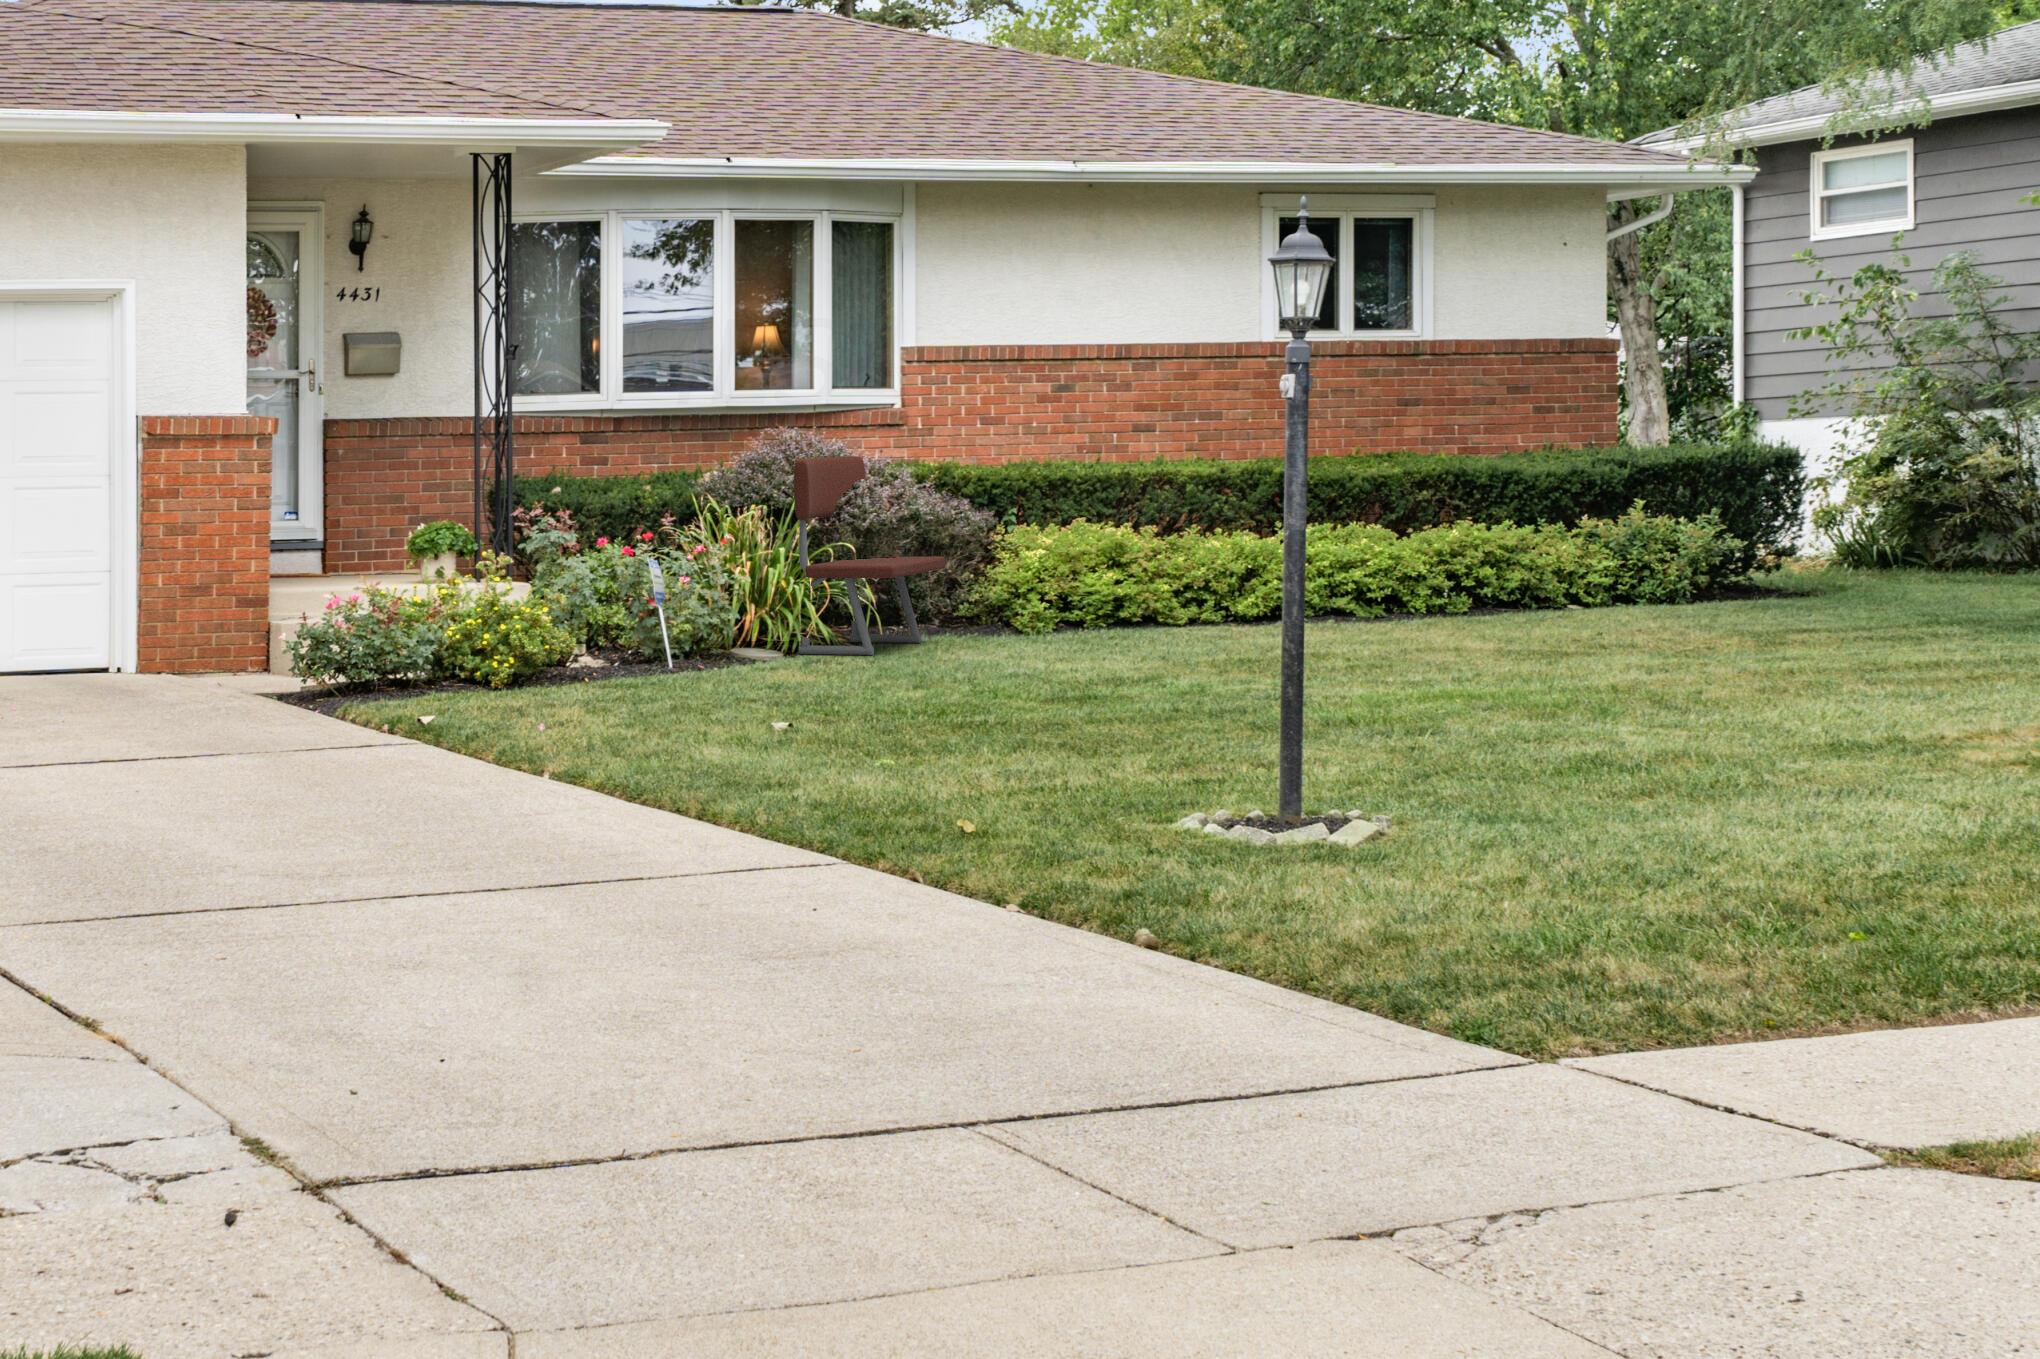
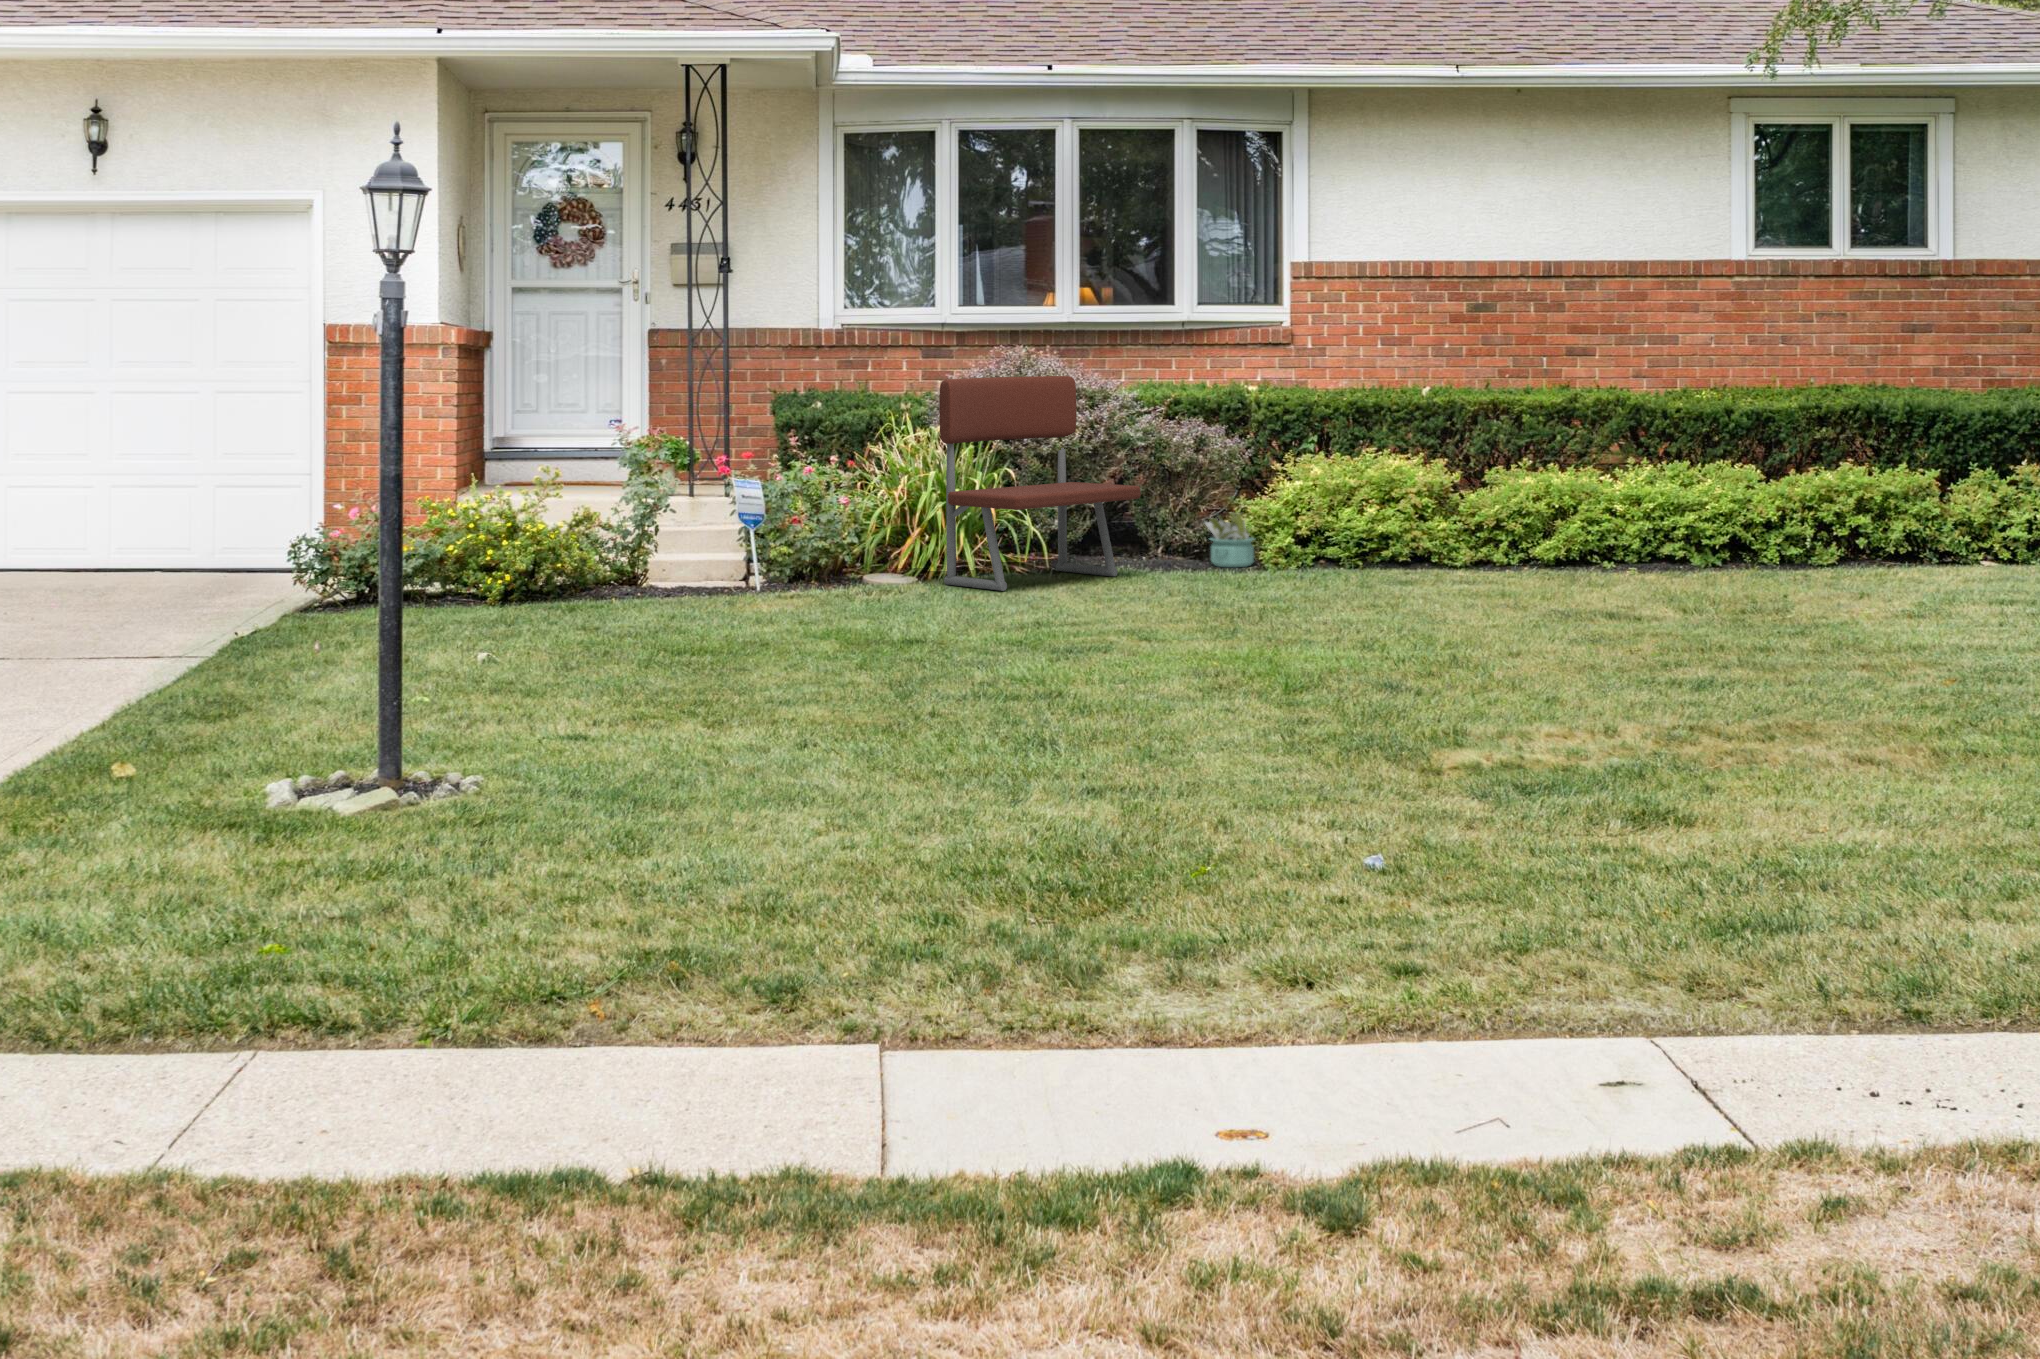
decorative plant: none [958,582,1009,633] -> present [1205,513,1254,567]

